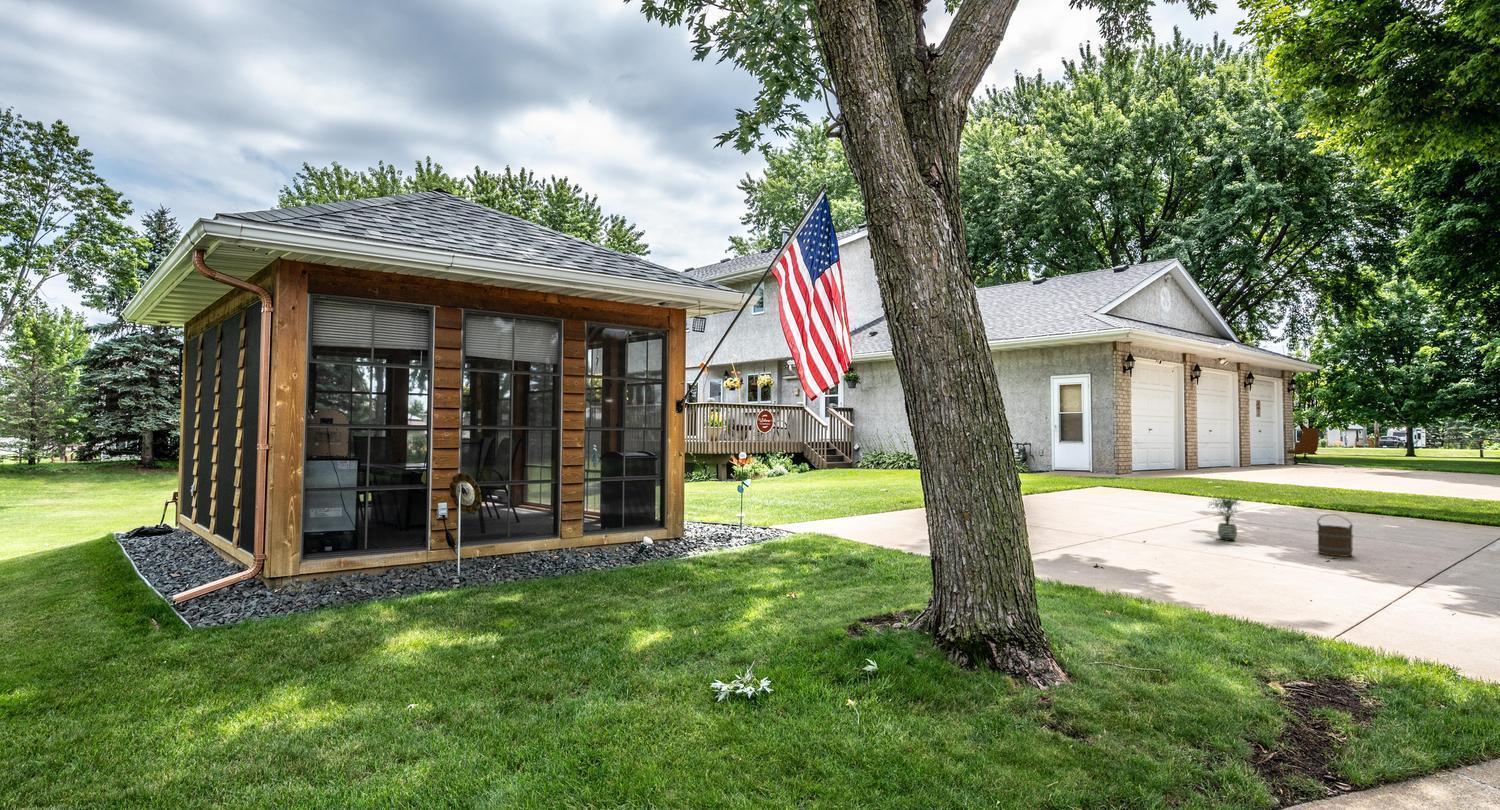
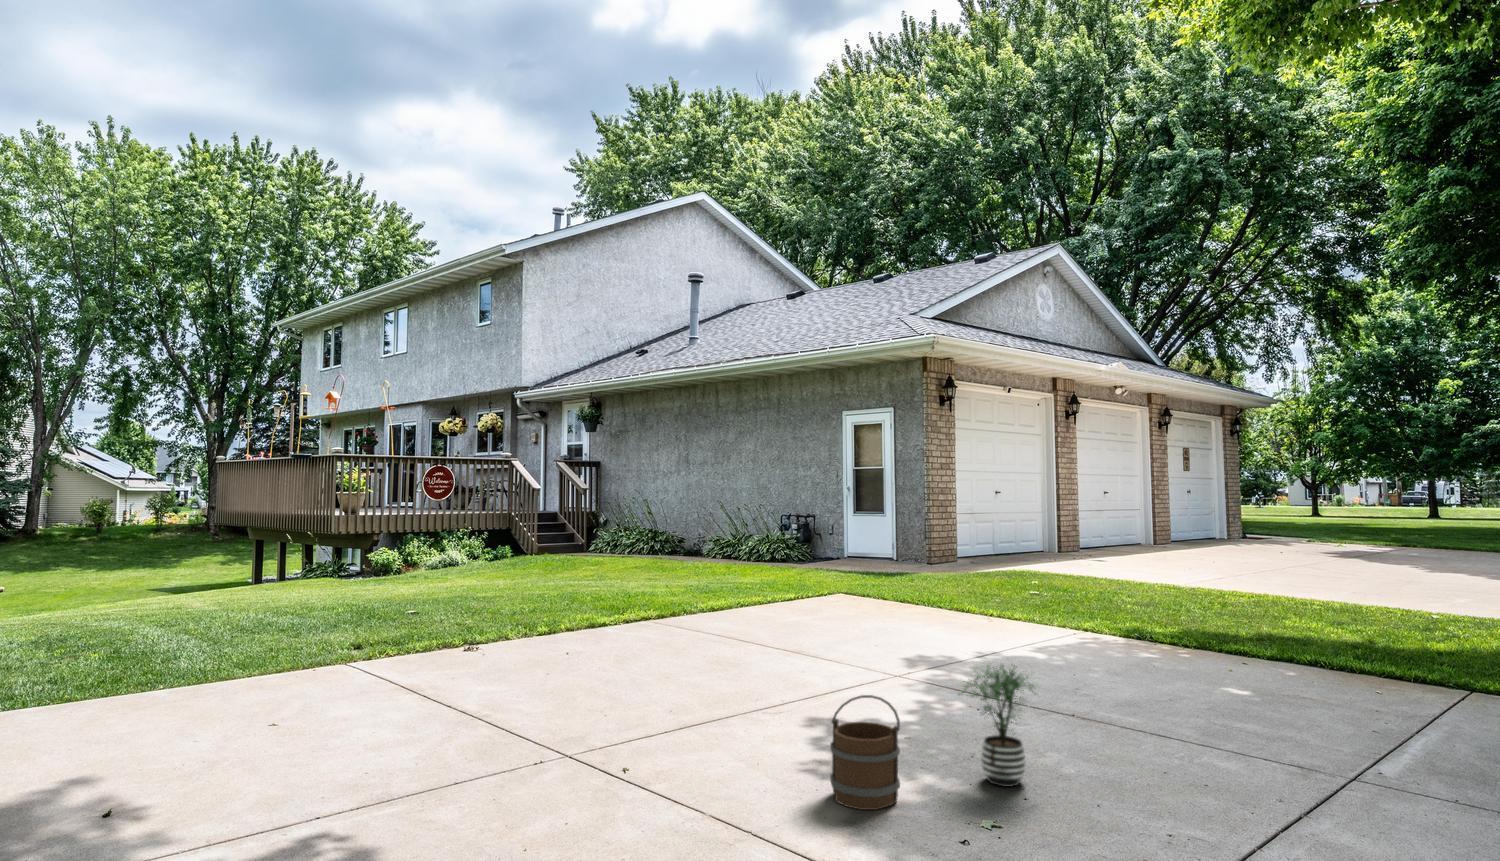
lounge chair: present [1287,428,1319,461] -> none [1237,491,1276,540]
potted plant: present [1208,496,1240,541] -> present [959,665,1035,787]

